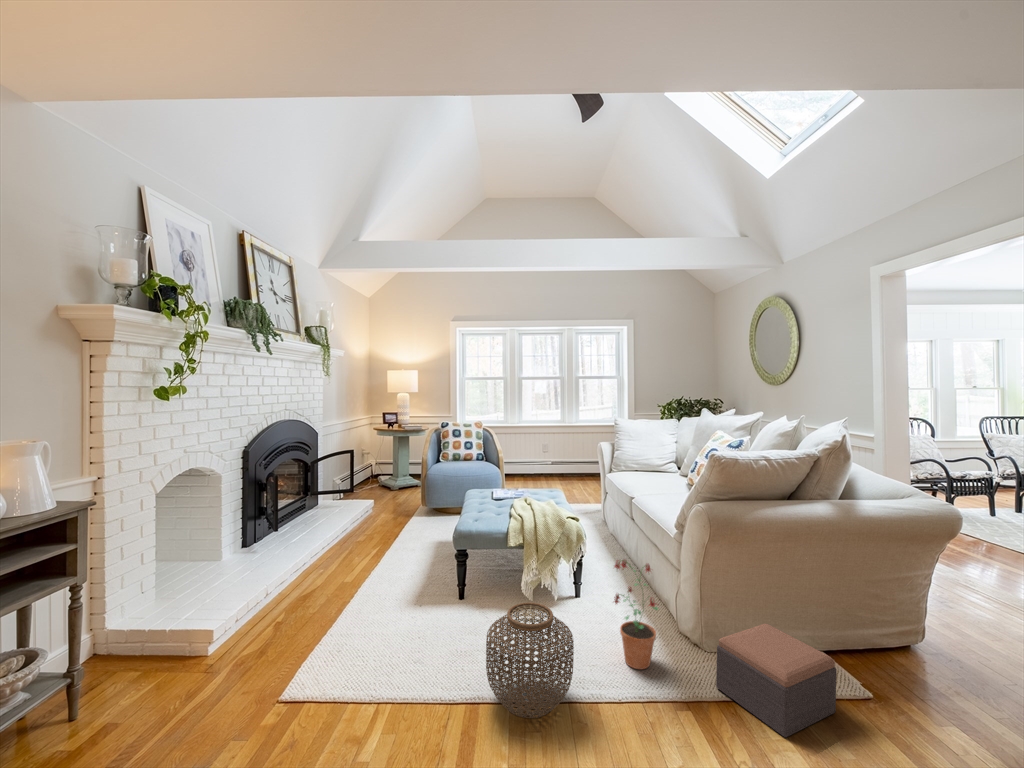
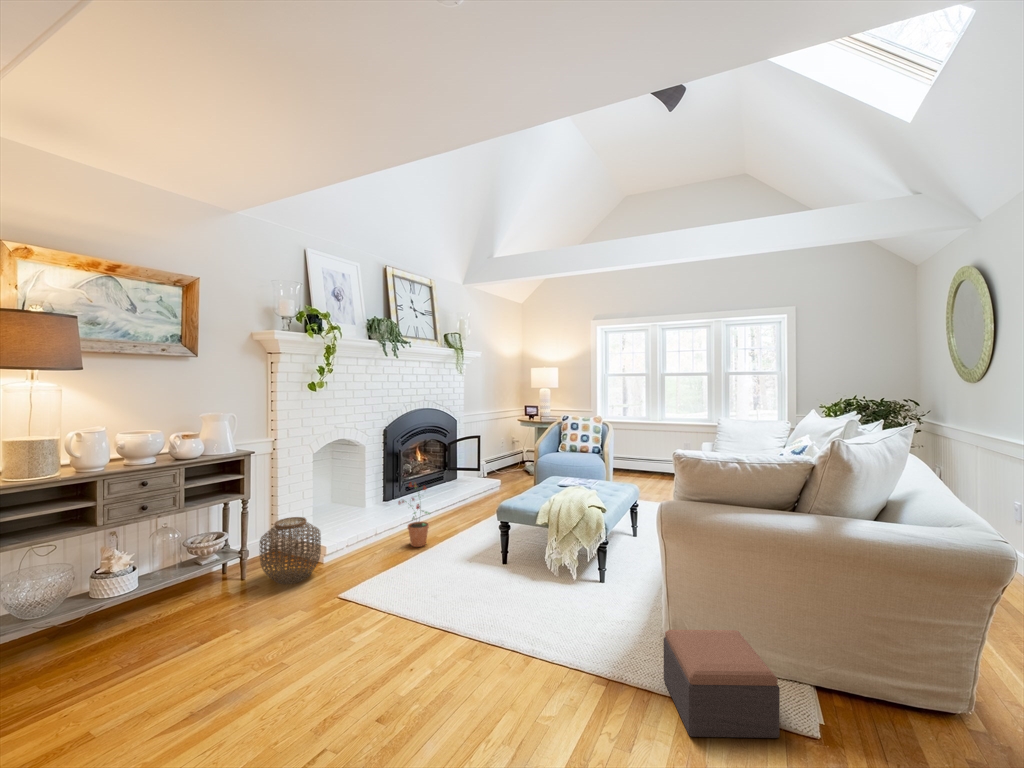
potted plant: present [614,559,658,669] -> present [398,482,429,547]
woven basket: present [486,602,574,718] -> present [260,517,321,584]

